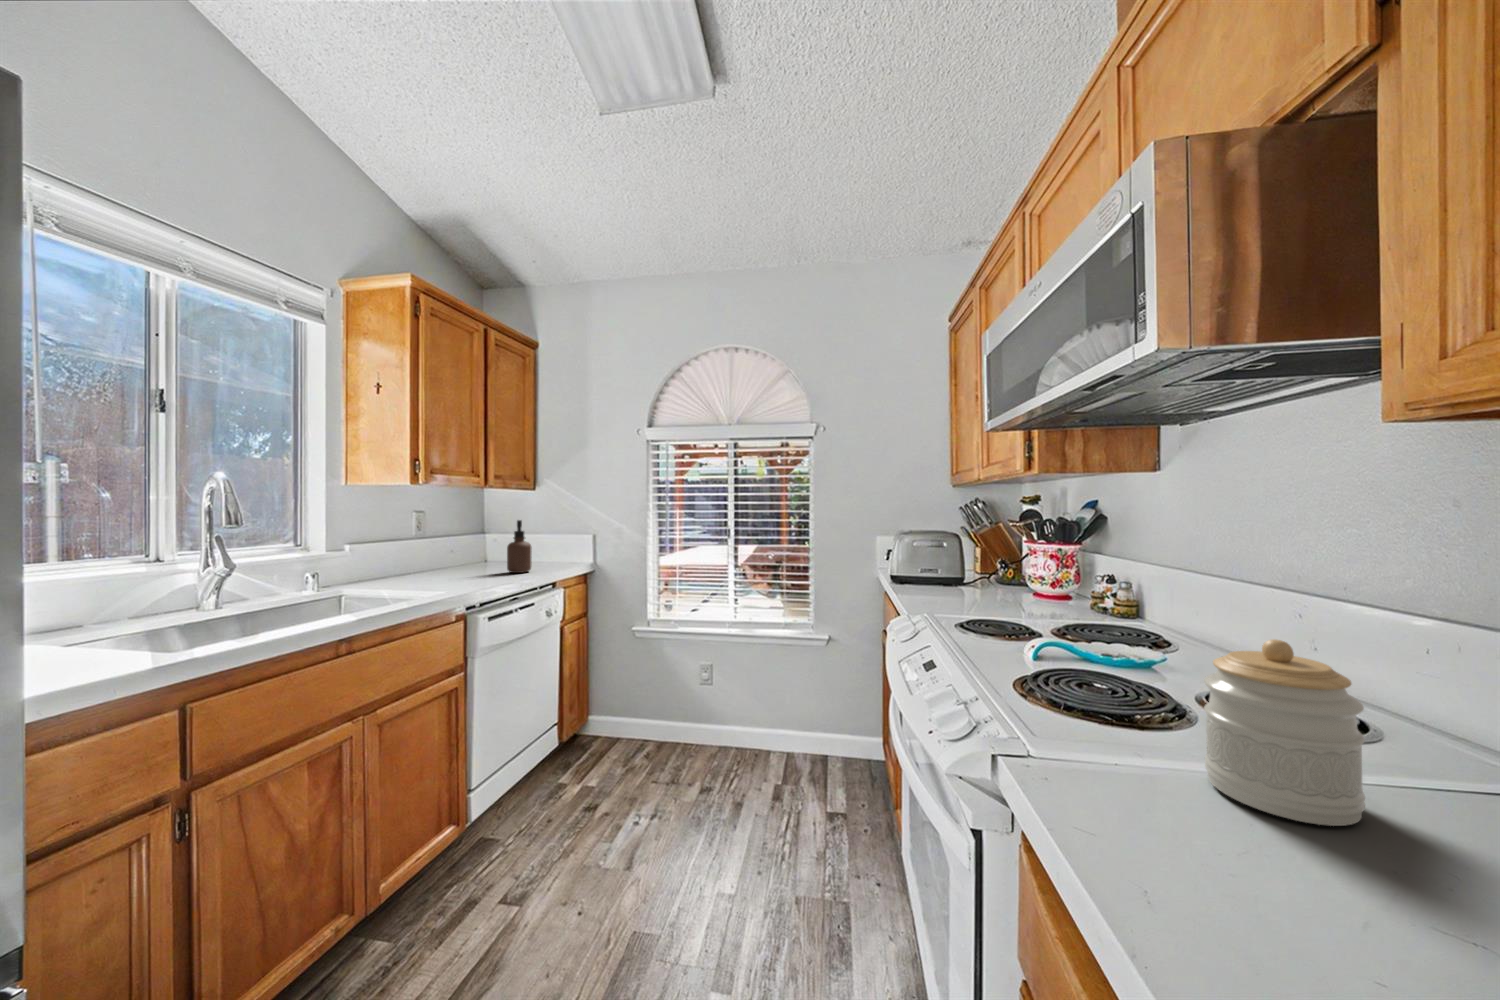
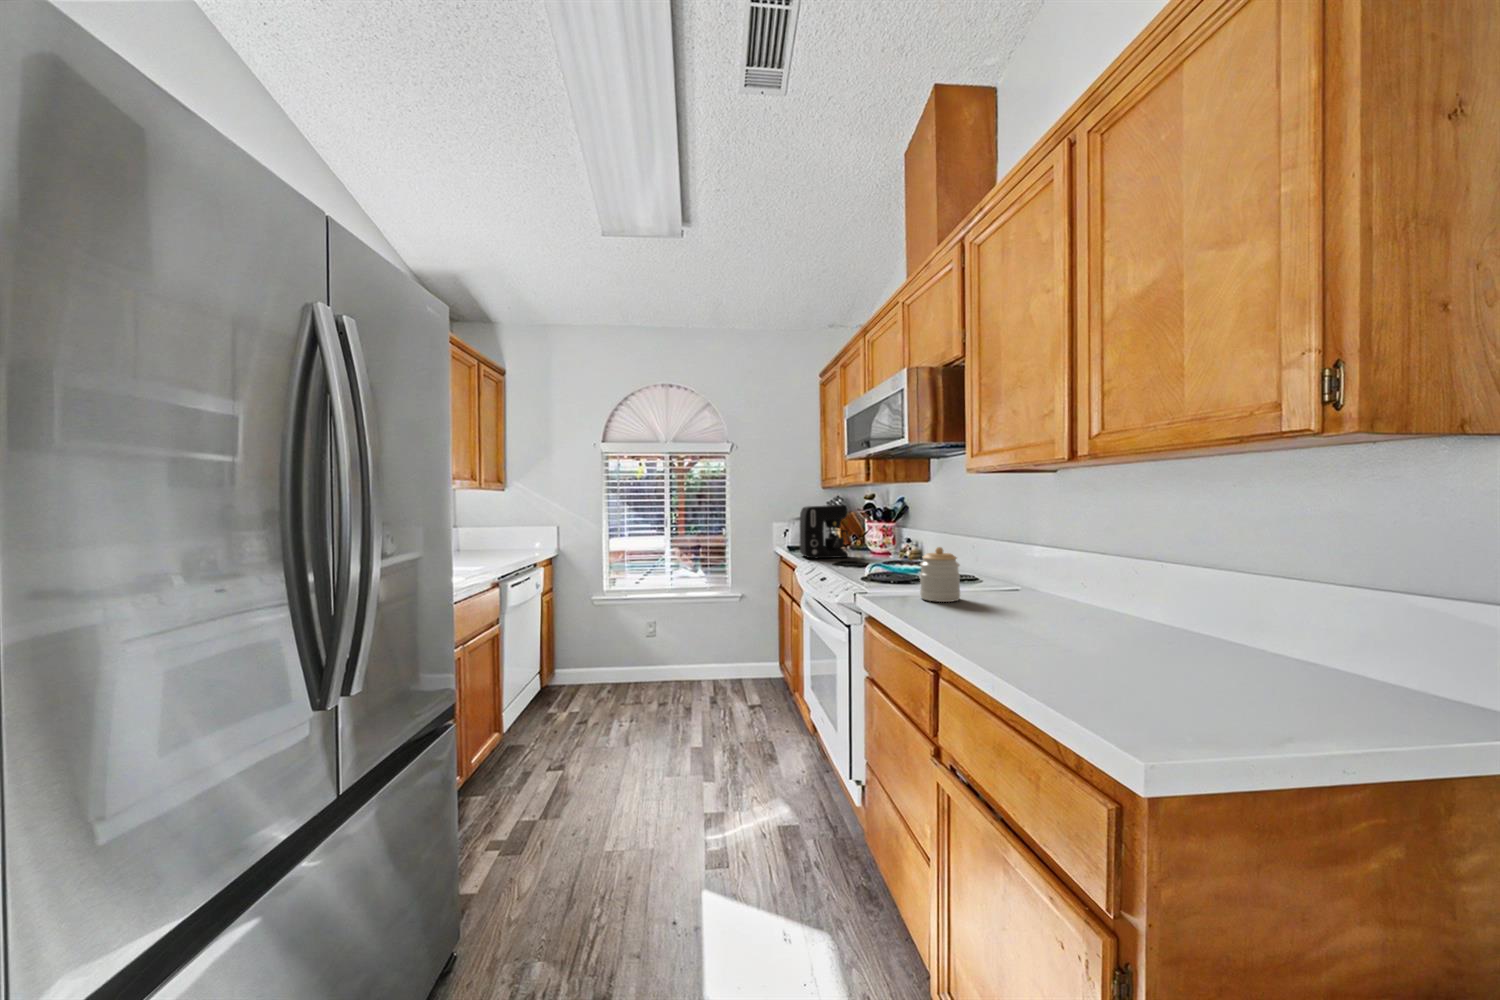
coffee maker: none [909,512,994,599] -> present [800,505,849,558]
soap dispenser: present [507,520,532,573] -> none [498,517,518,557]

